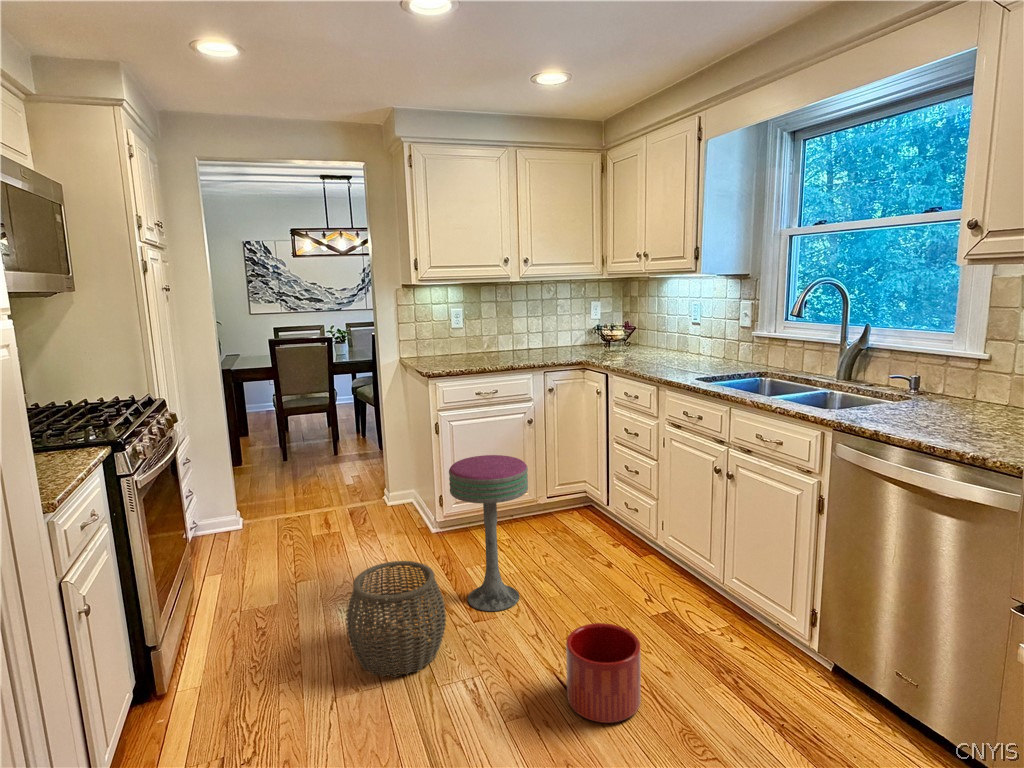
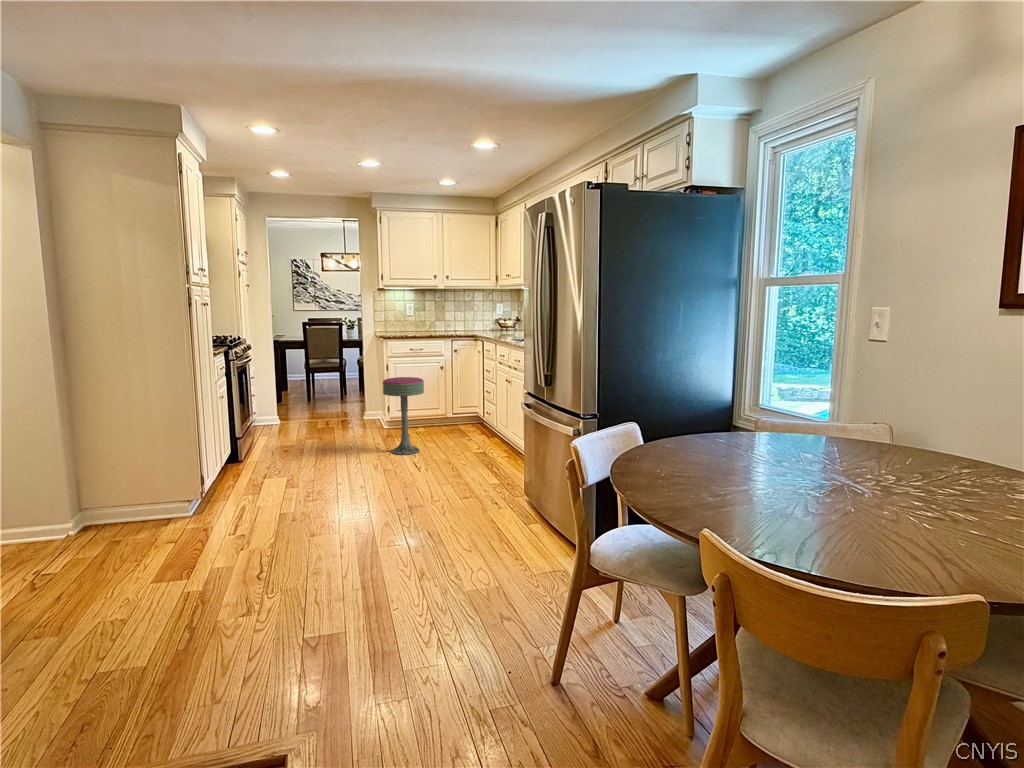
woven basket: present [346,561,446,677] -> none [324,421,373,470]
planter: present [566,623,641,723] -> none [419,445,453,482]

